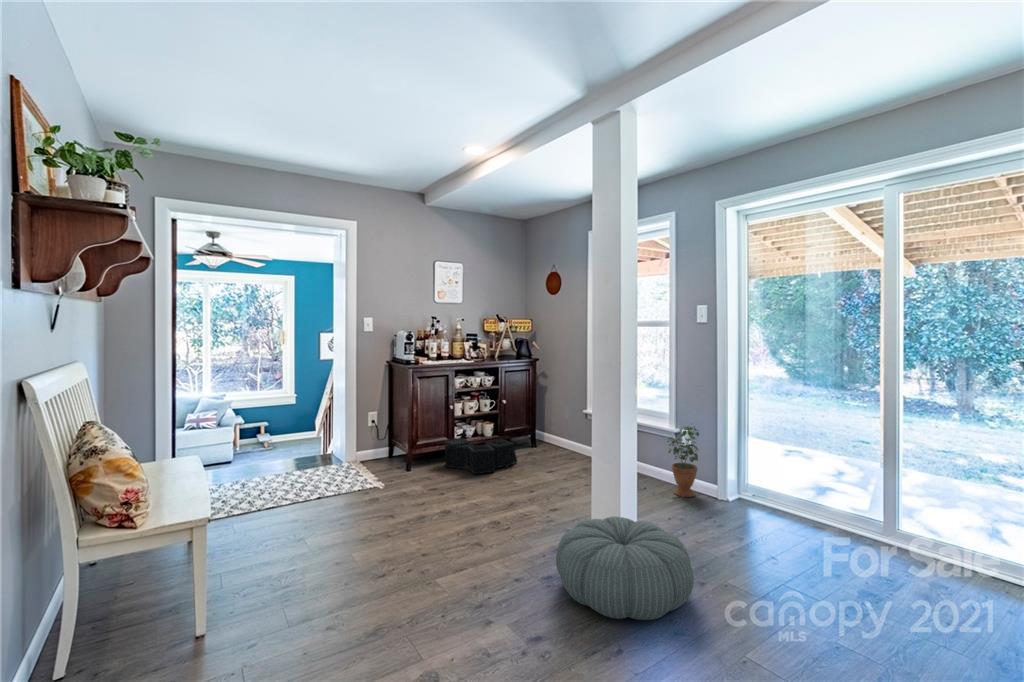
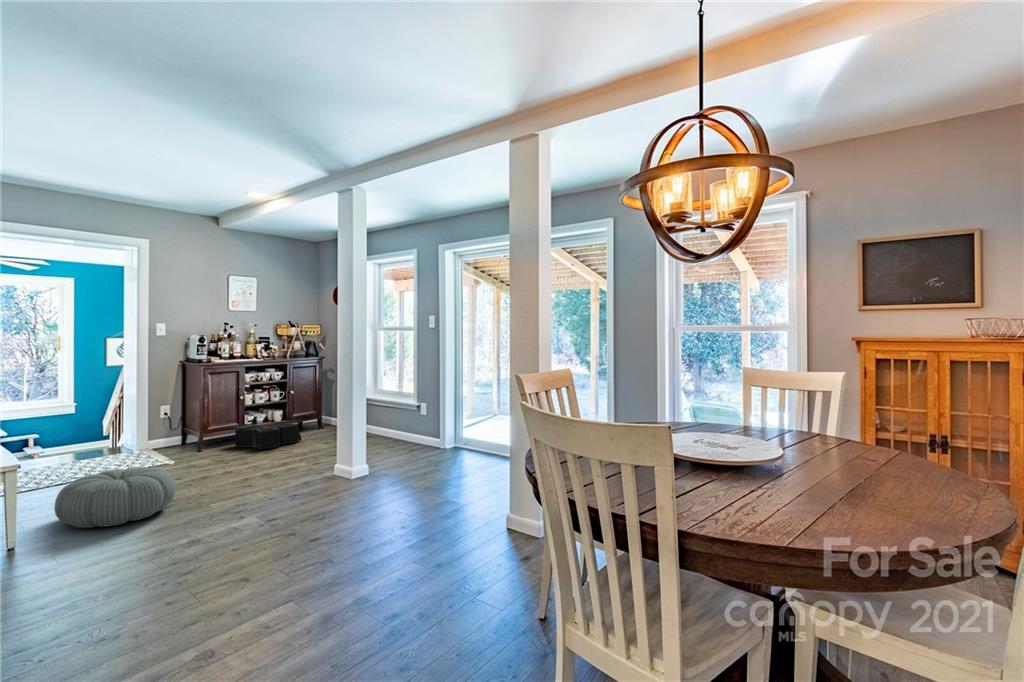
potted plant: present [668,427,699,497] -> none [410,398,433,450]
pouf: present [556,516,694,620] -> present [54,467,176,528]

